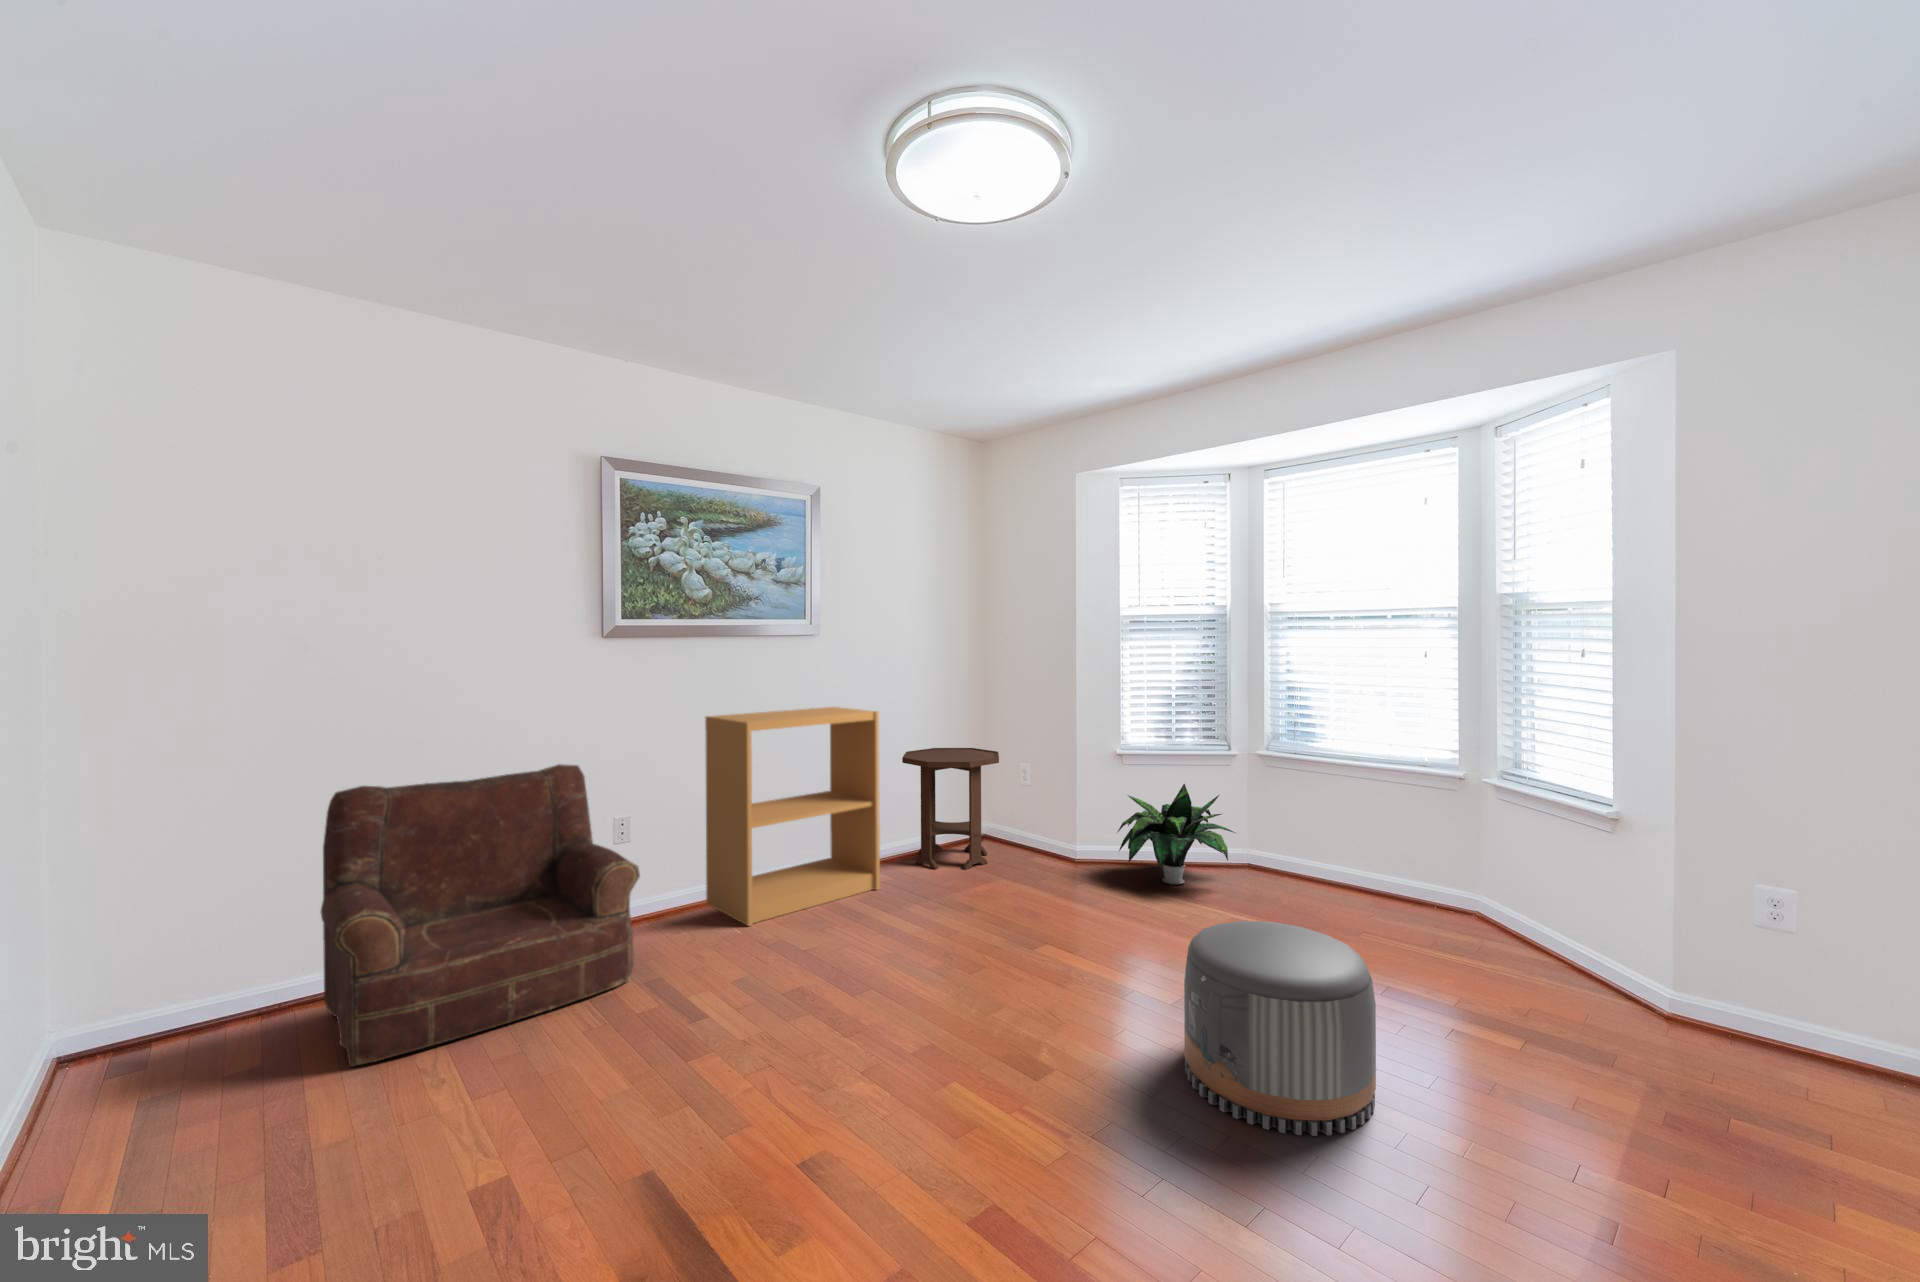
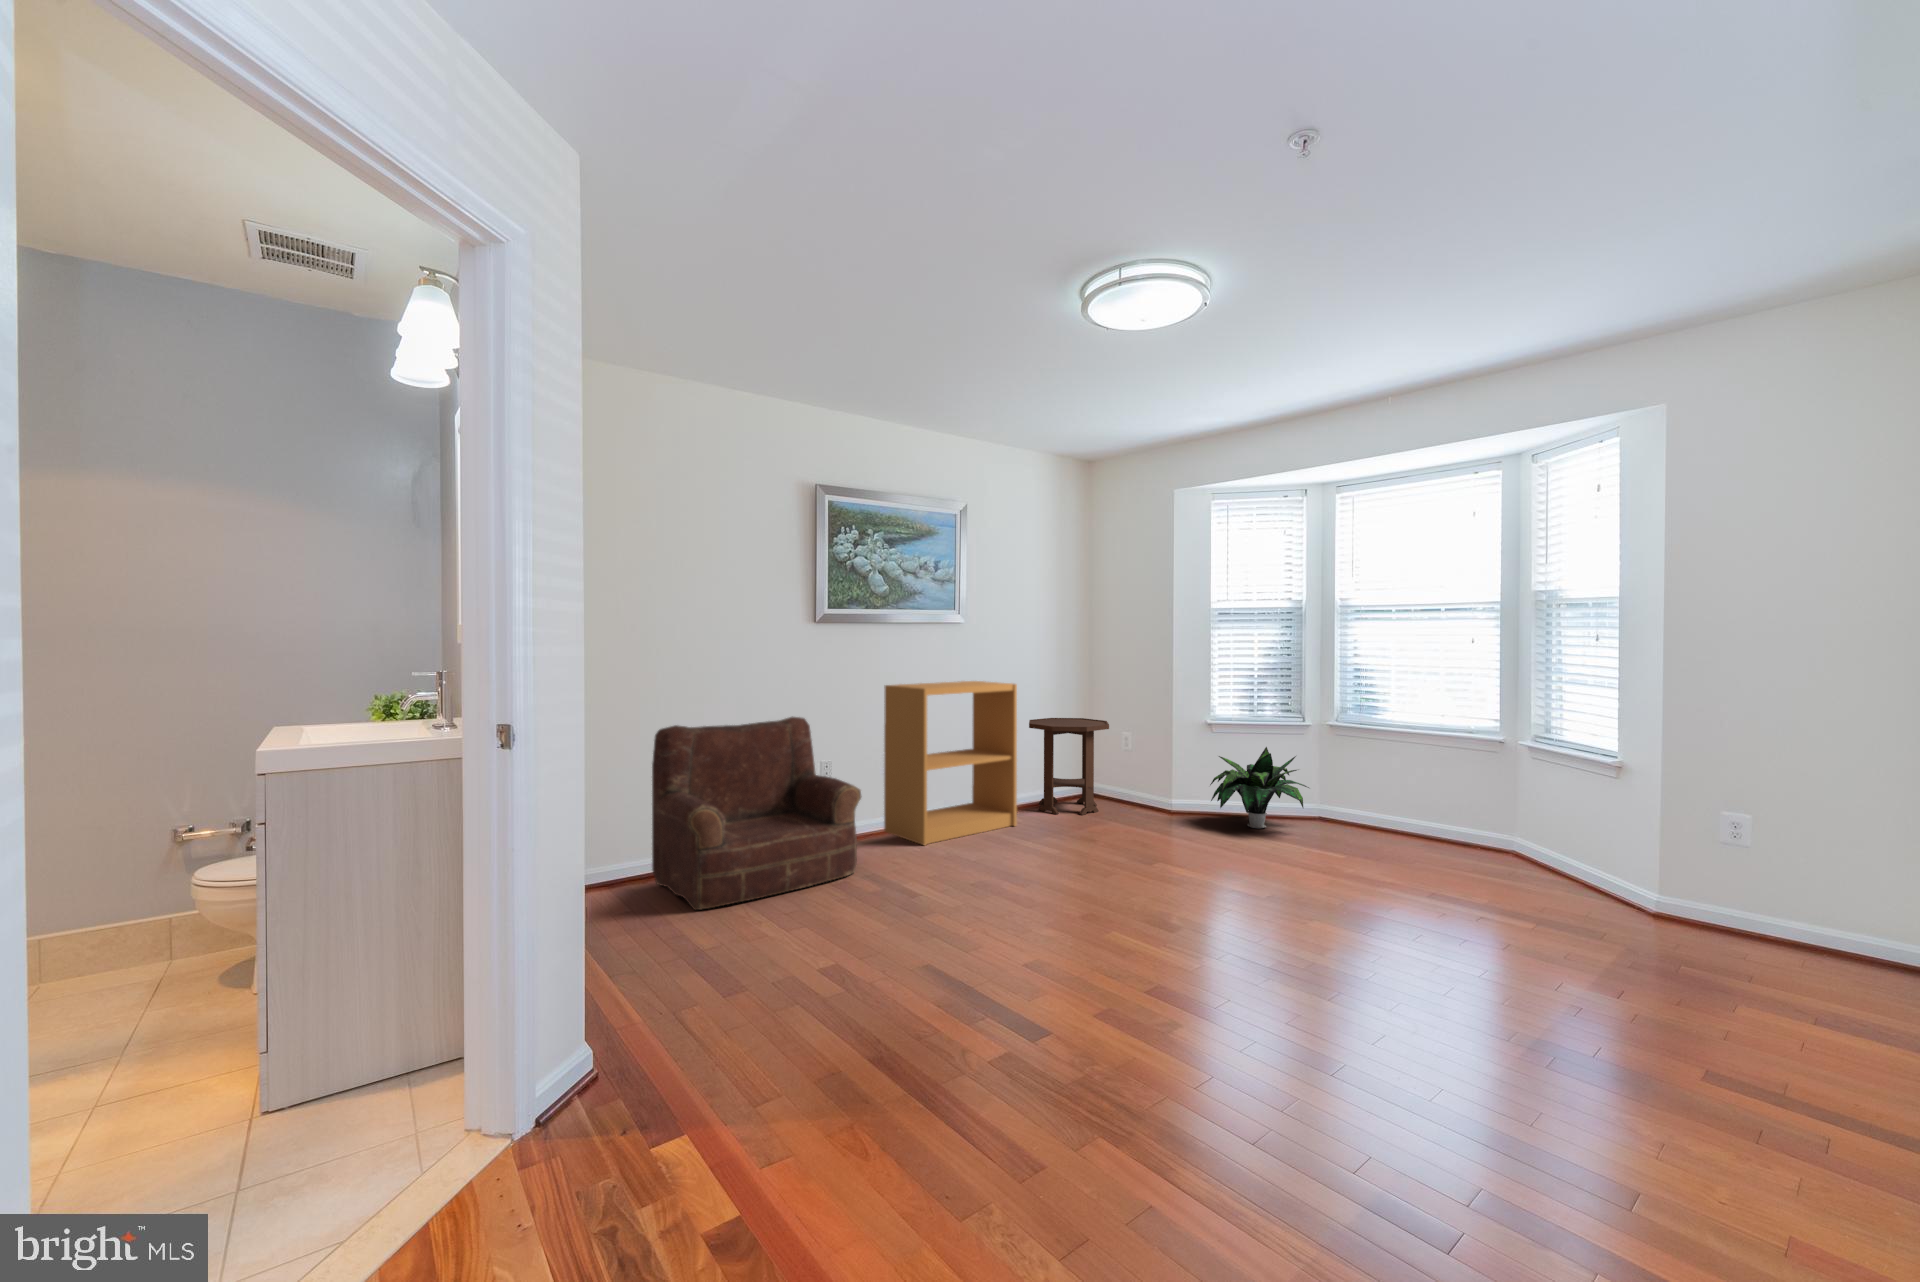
pouf: present [1184,921,1376,1136] -> none [1277,829,1417,963]

